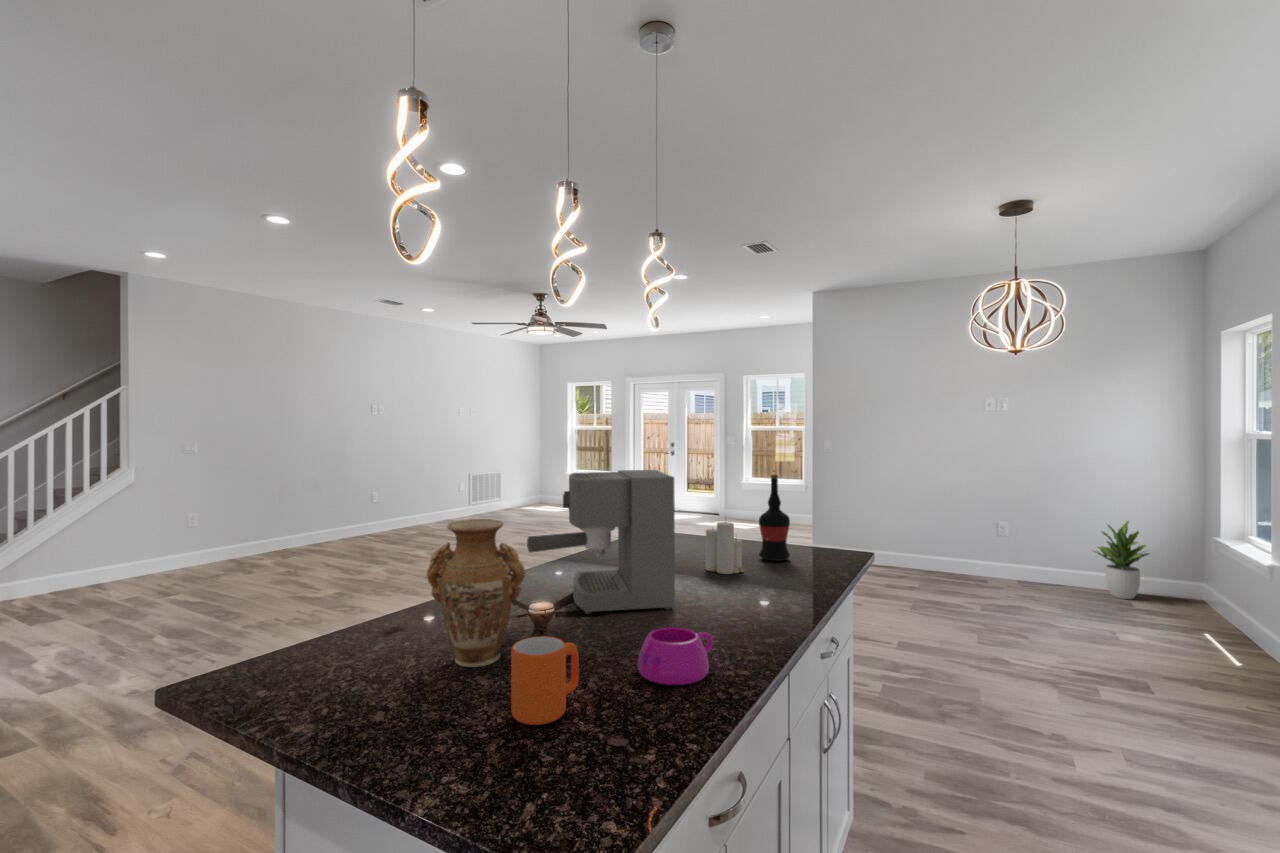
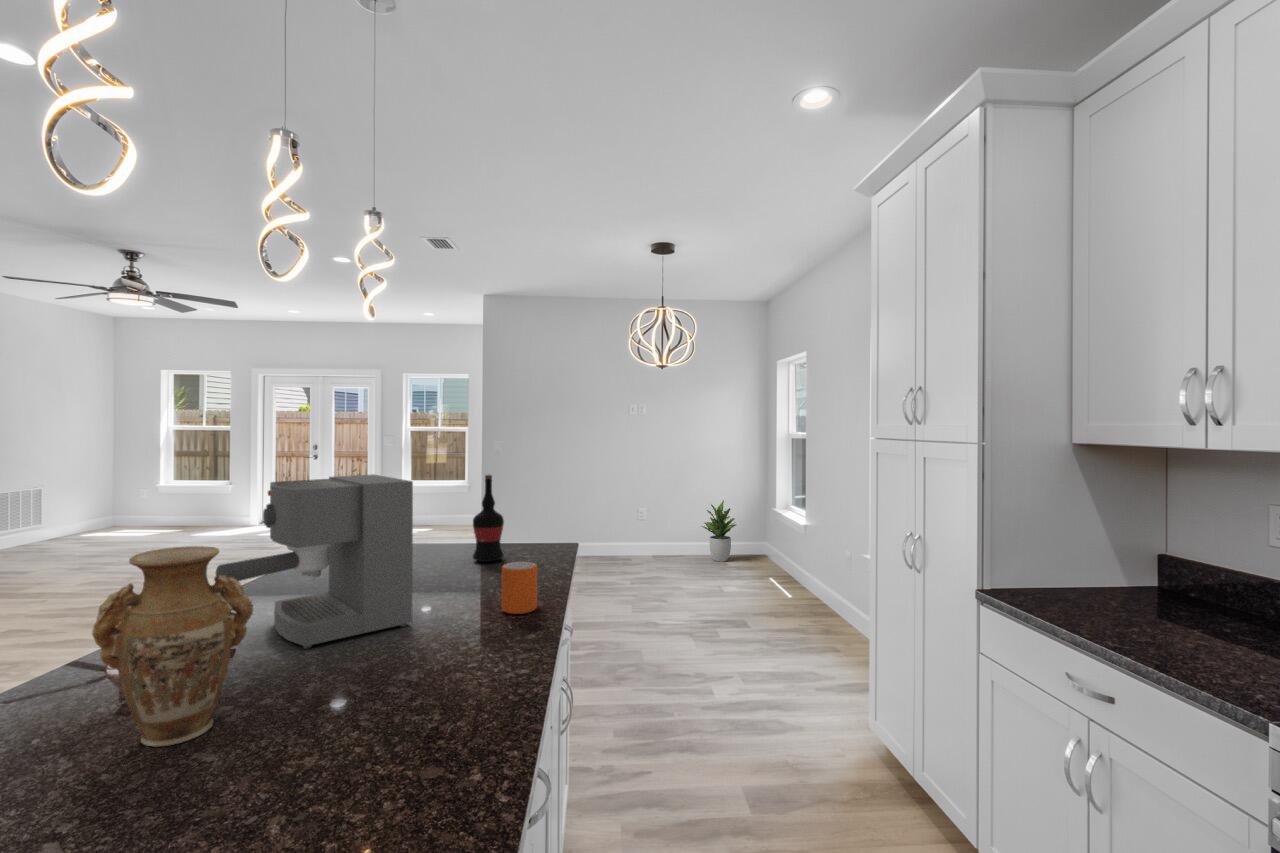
candle: present [705,522,744,574] -> none [421,521,464,581]
bowl: present [638,627,713,685] -> none [410,640,490,703]
mug: present [511,636,579,725] -> present [502,562,537,614]

